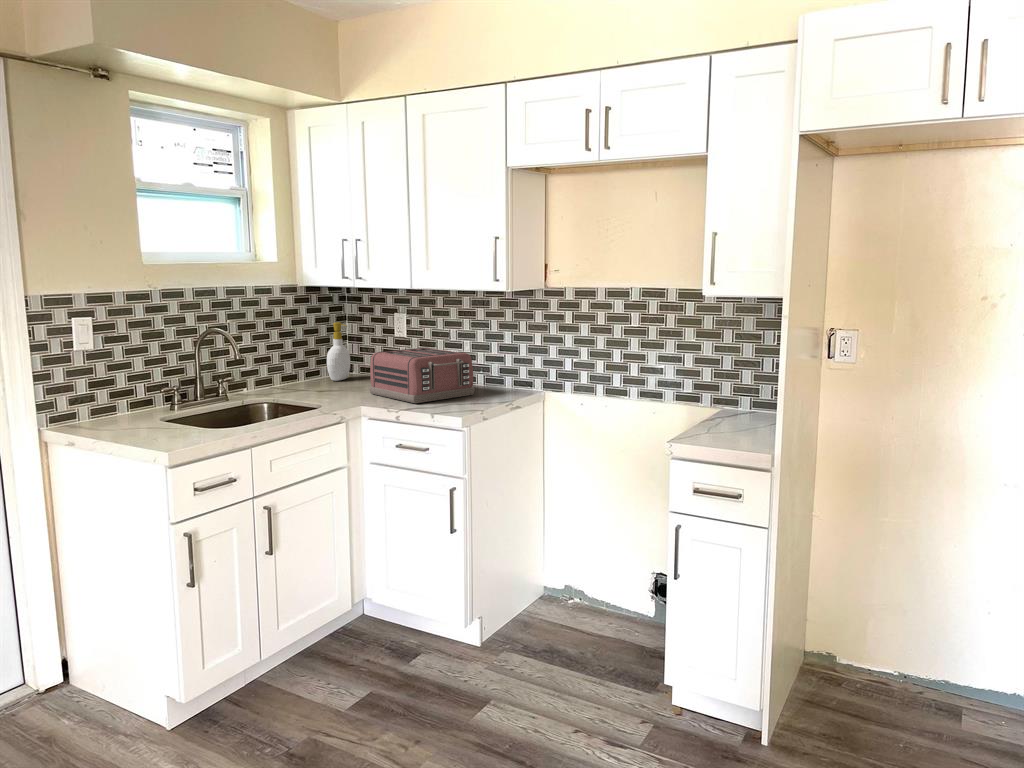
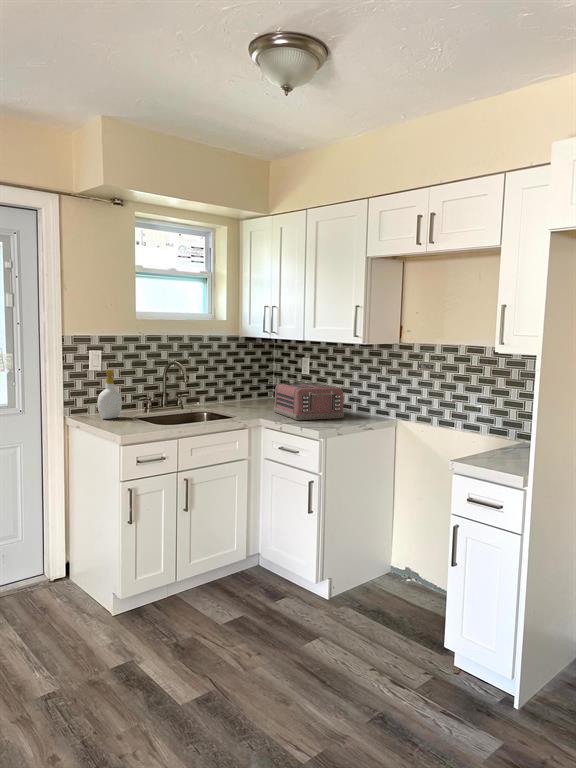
soap bottle: present [327,322,350,381] -> present [97,369,122,419]

